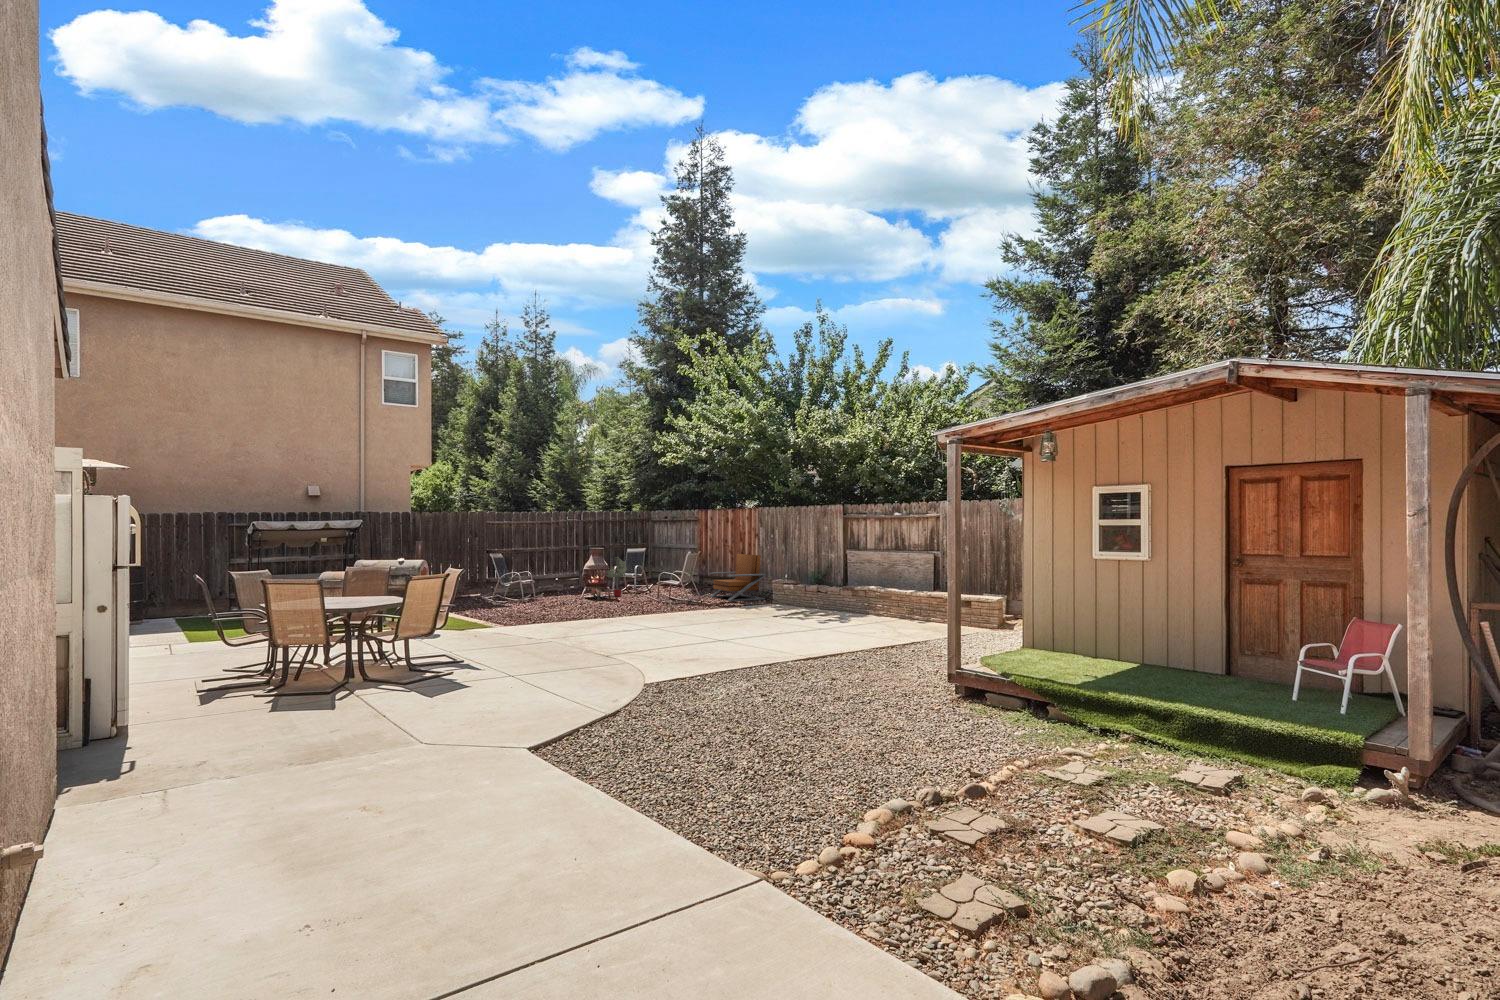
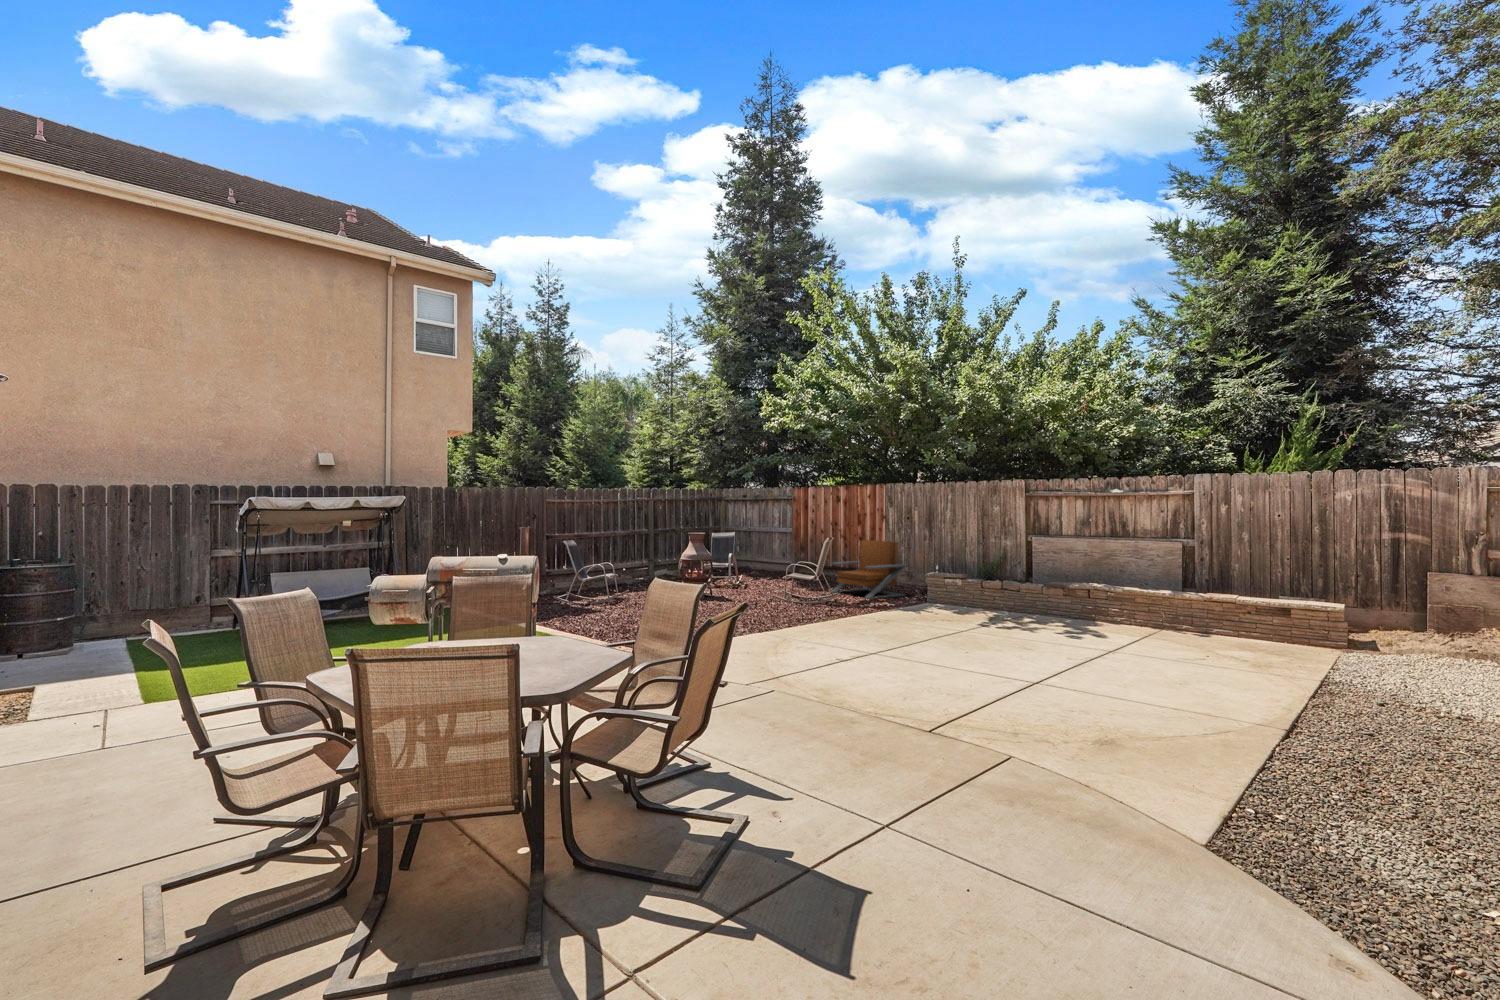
potted tree: present [606,557,627,597] -> none [707,543,732,594]

